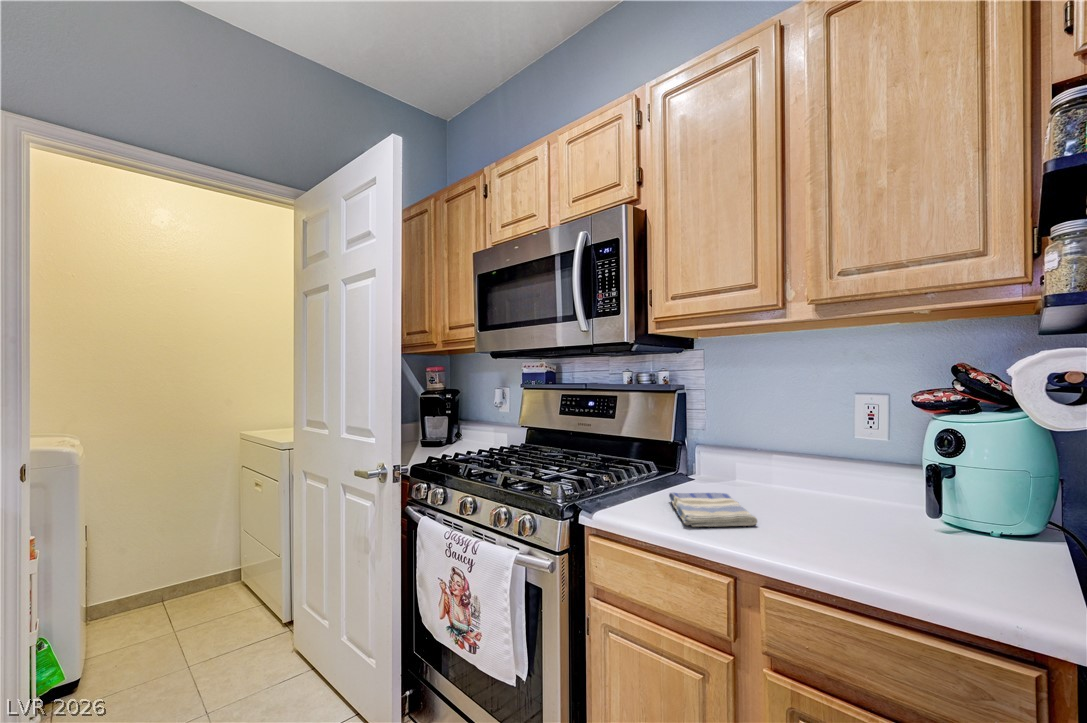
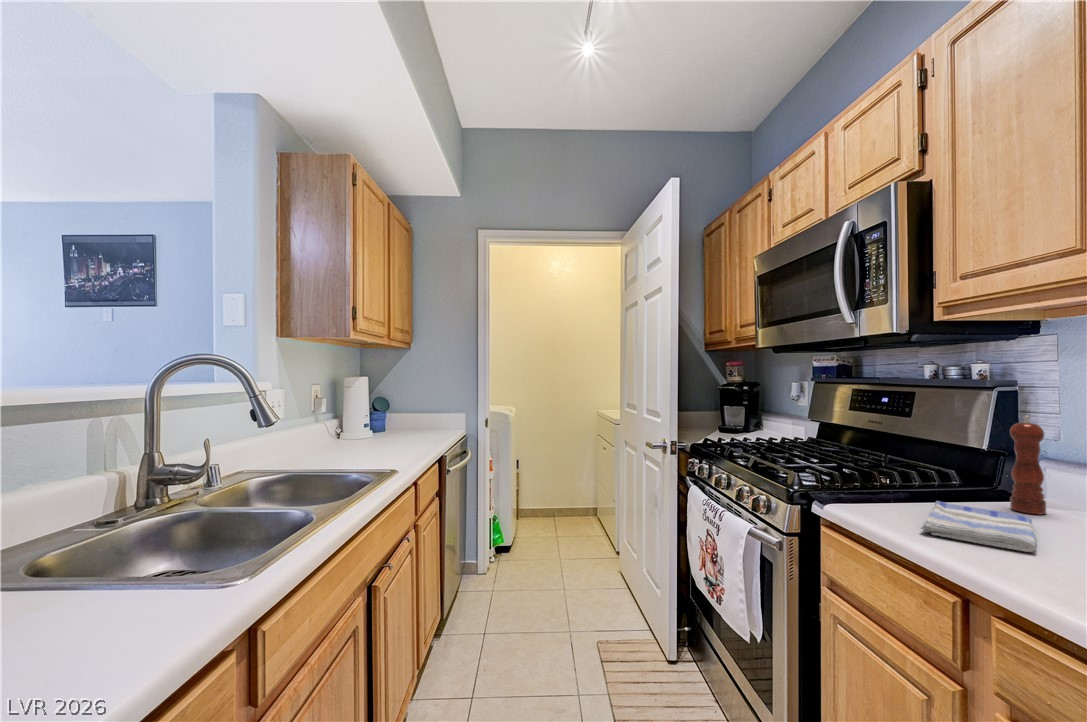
pepper mill: none [703,411,725,489] -> present [1010,416,1046,514]

